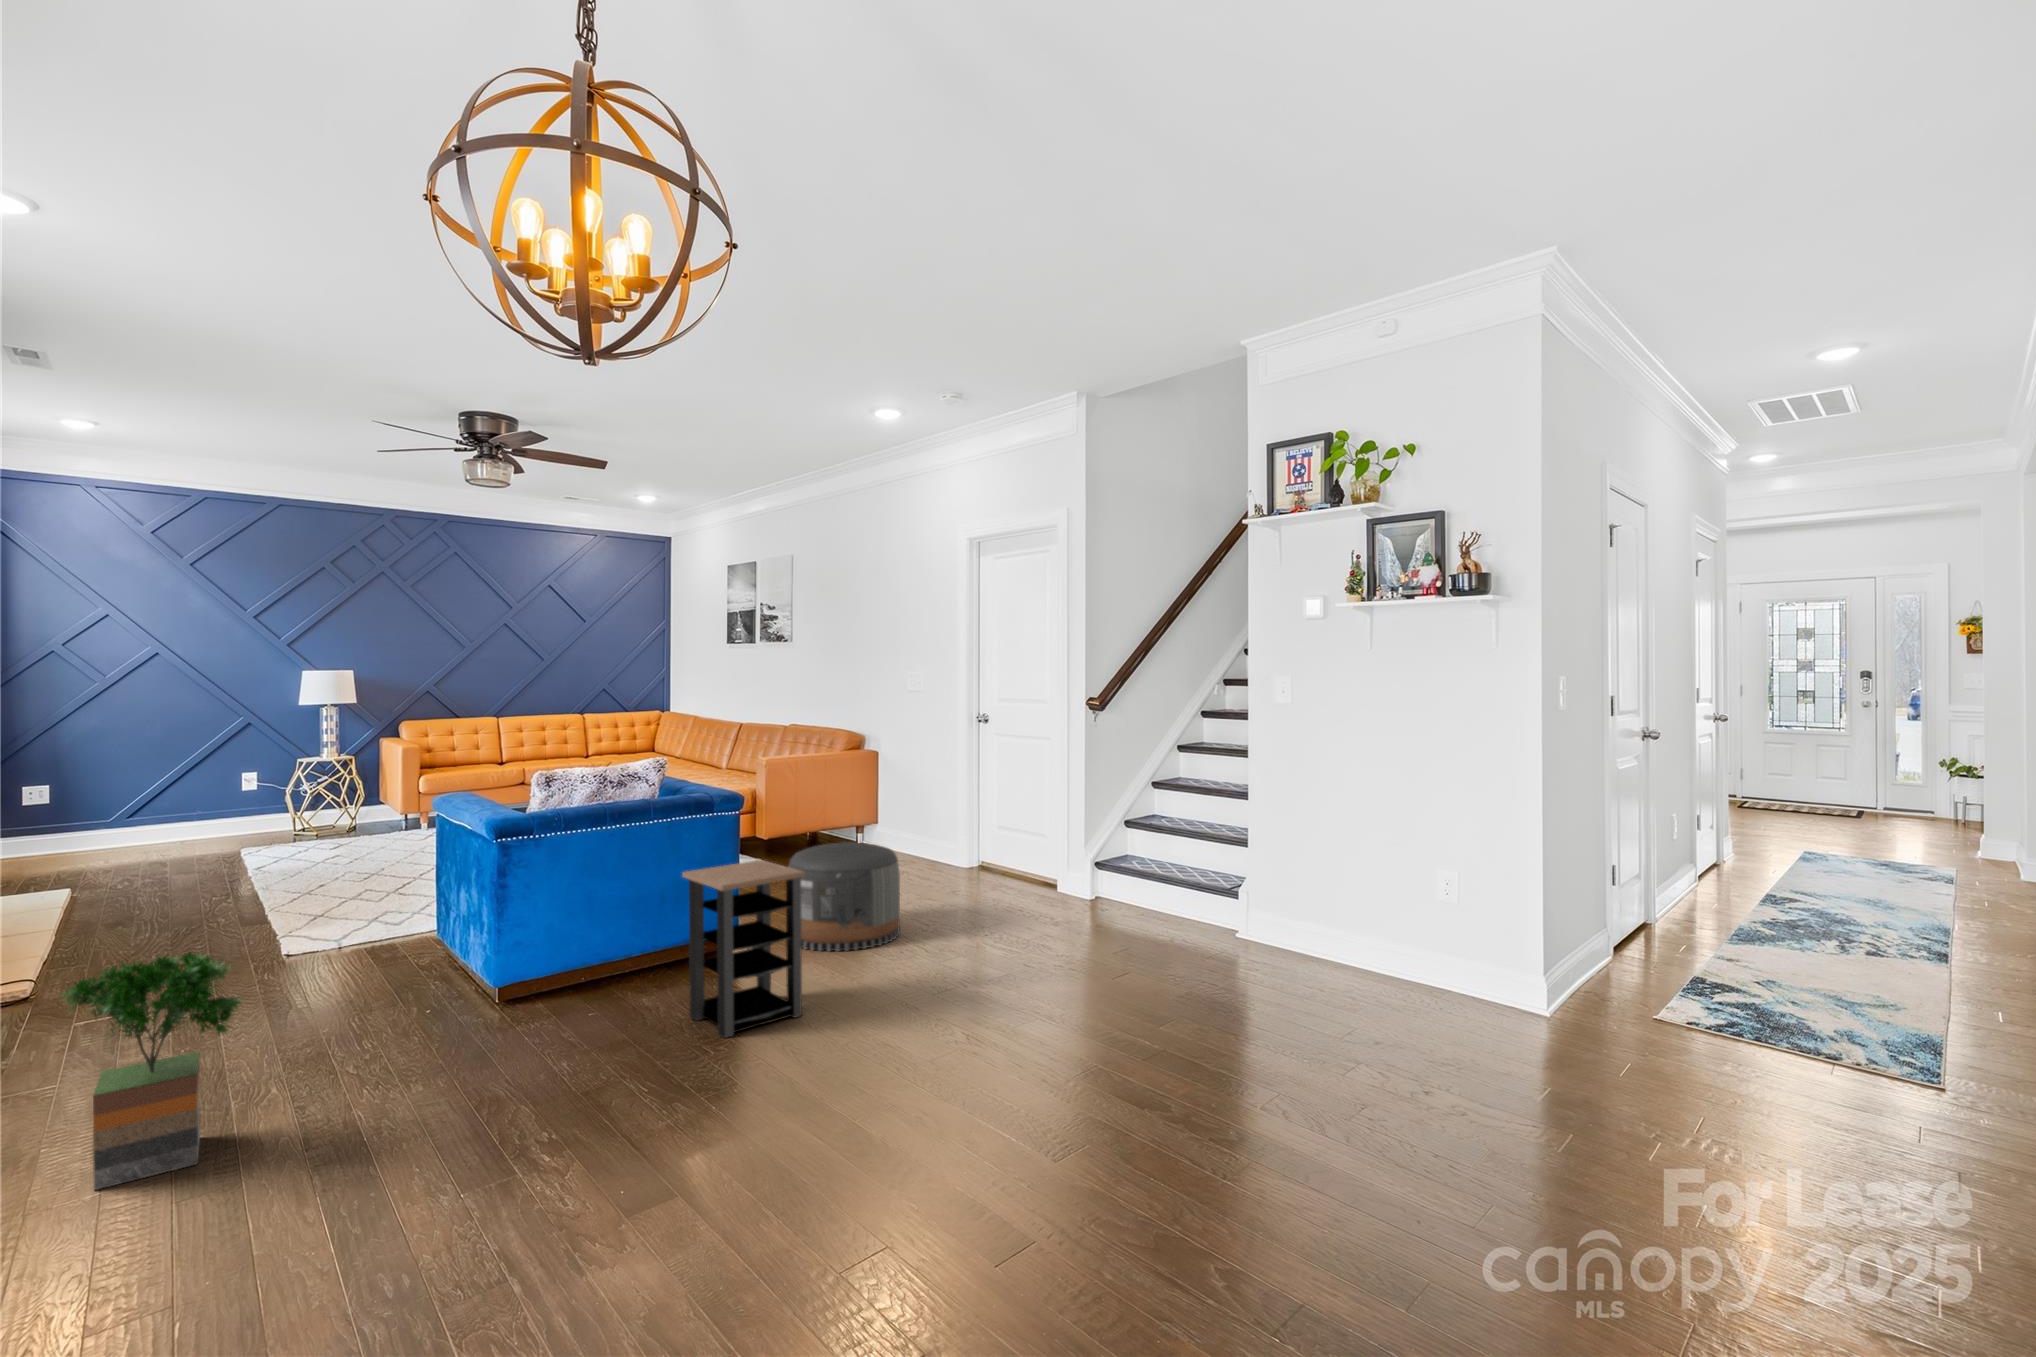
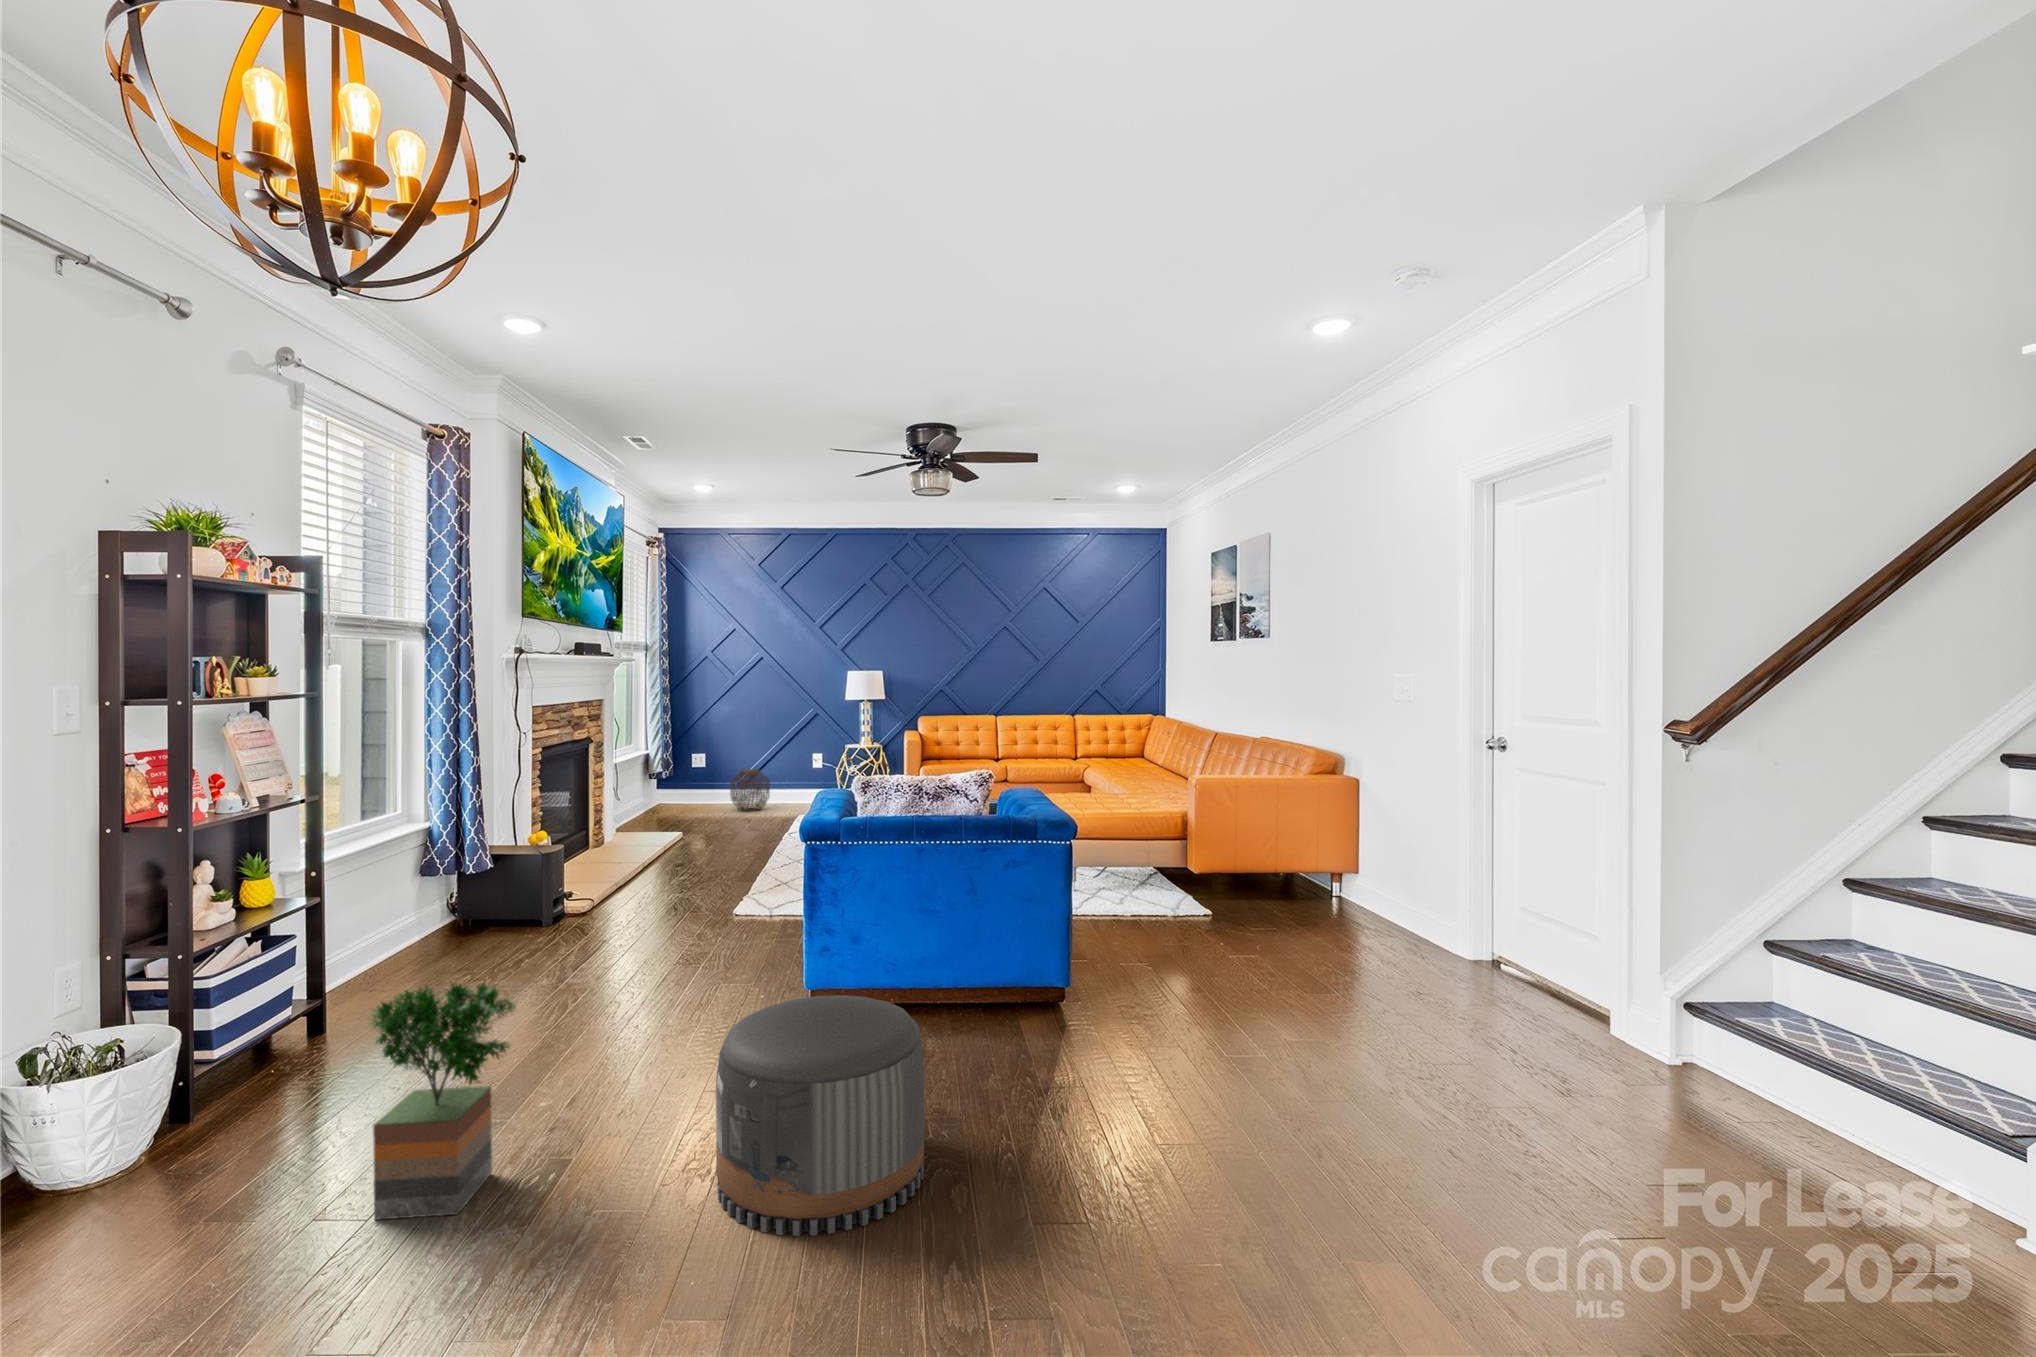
woven basket: none [126,791,189,842] -> present [730,769,770,811]
pouf: present [788,842,900,952] -> present [716,995,924,1236]
side table: present [682,860,805,1038] -> none [995,945,1136,1192]

